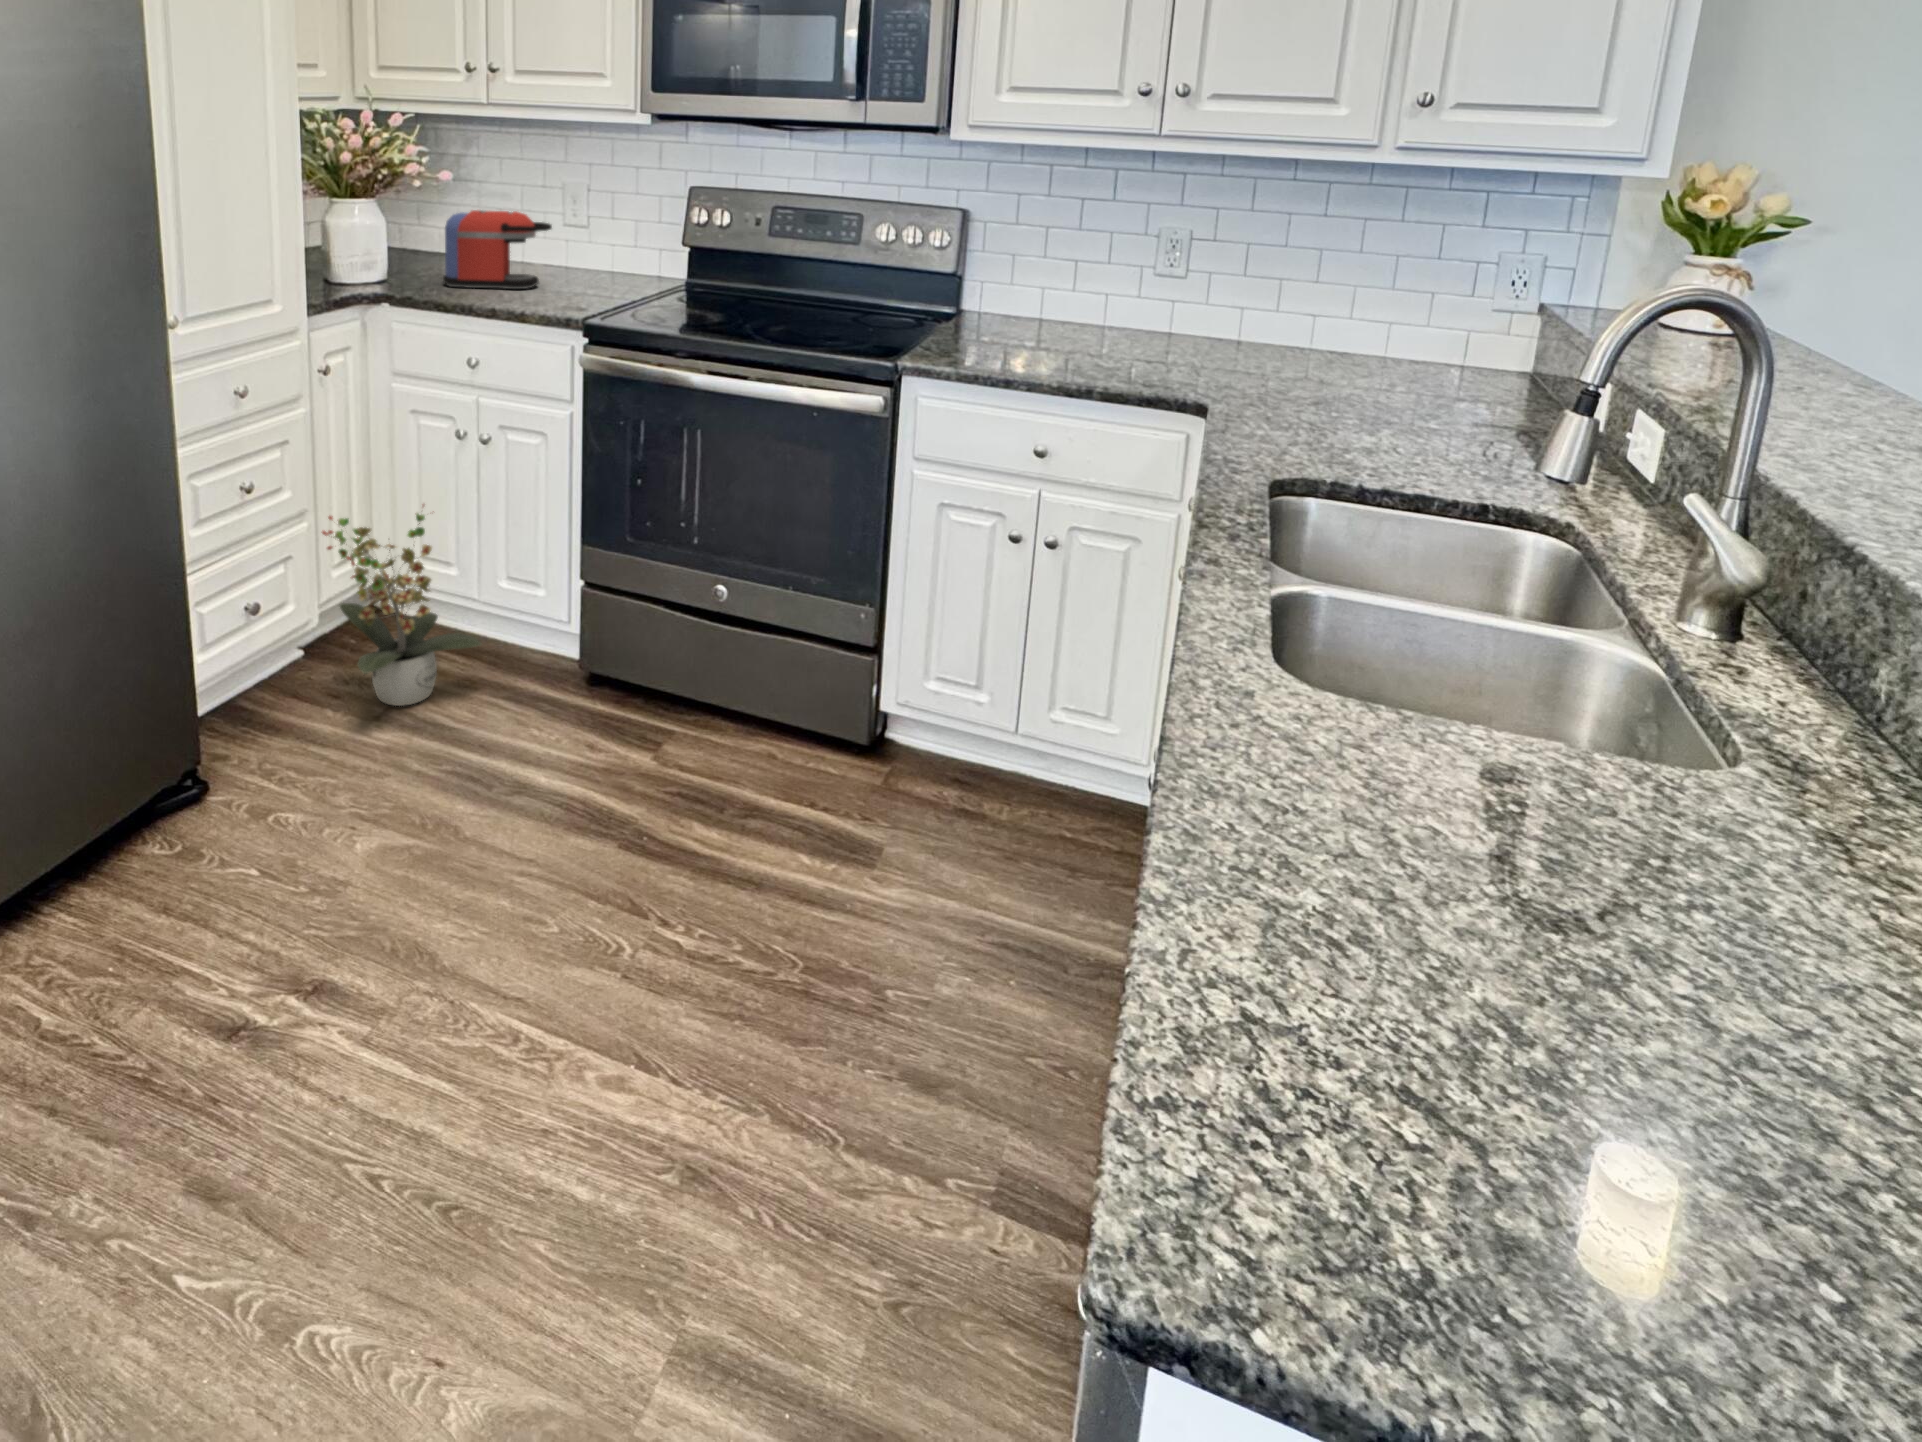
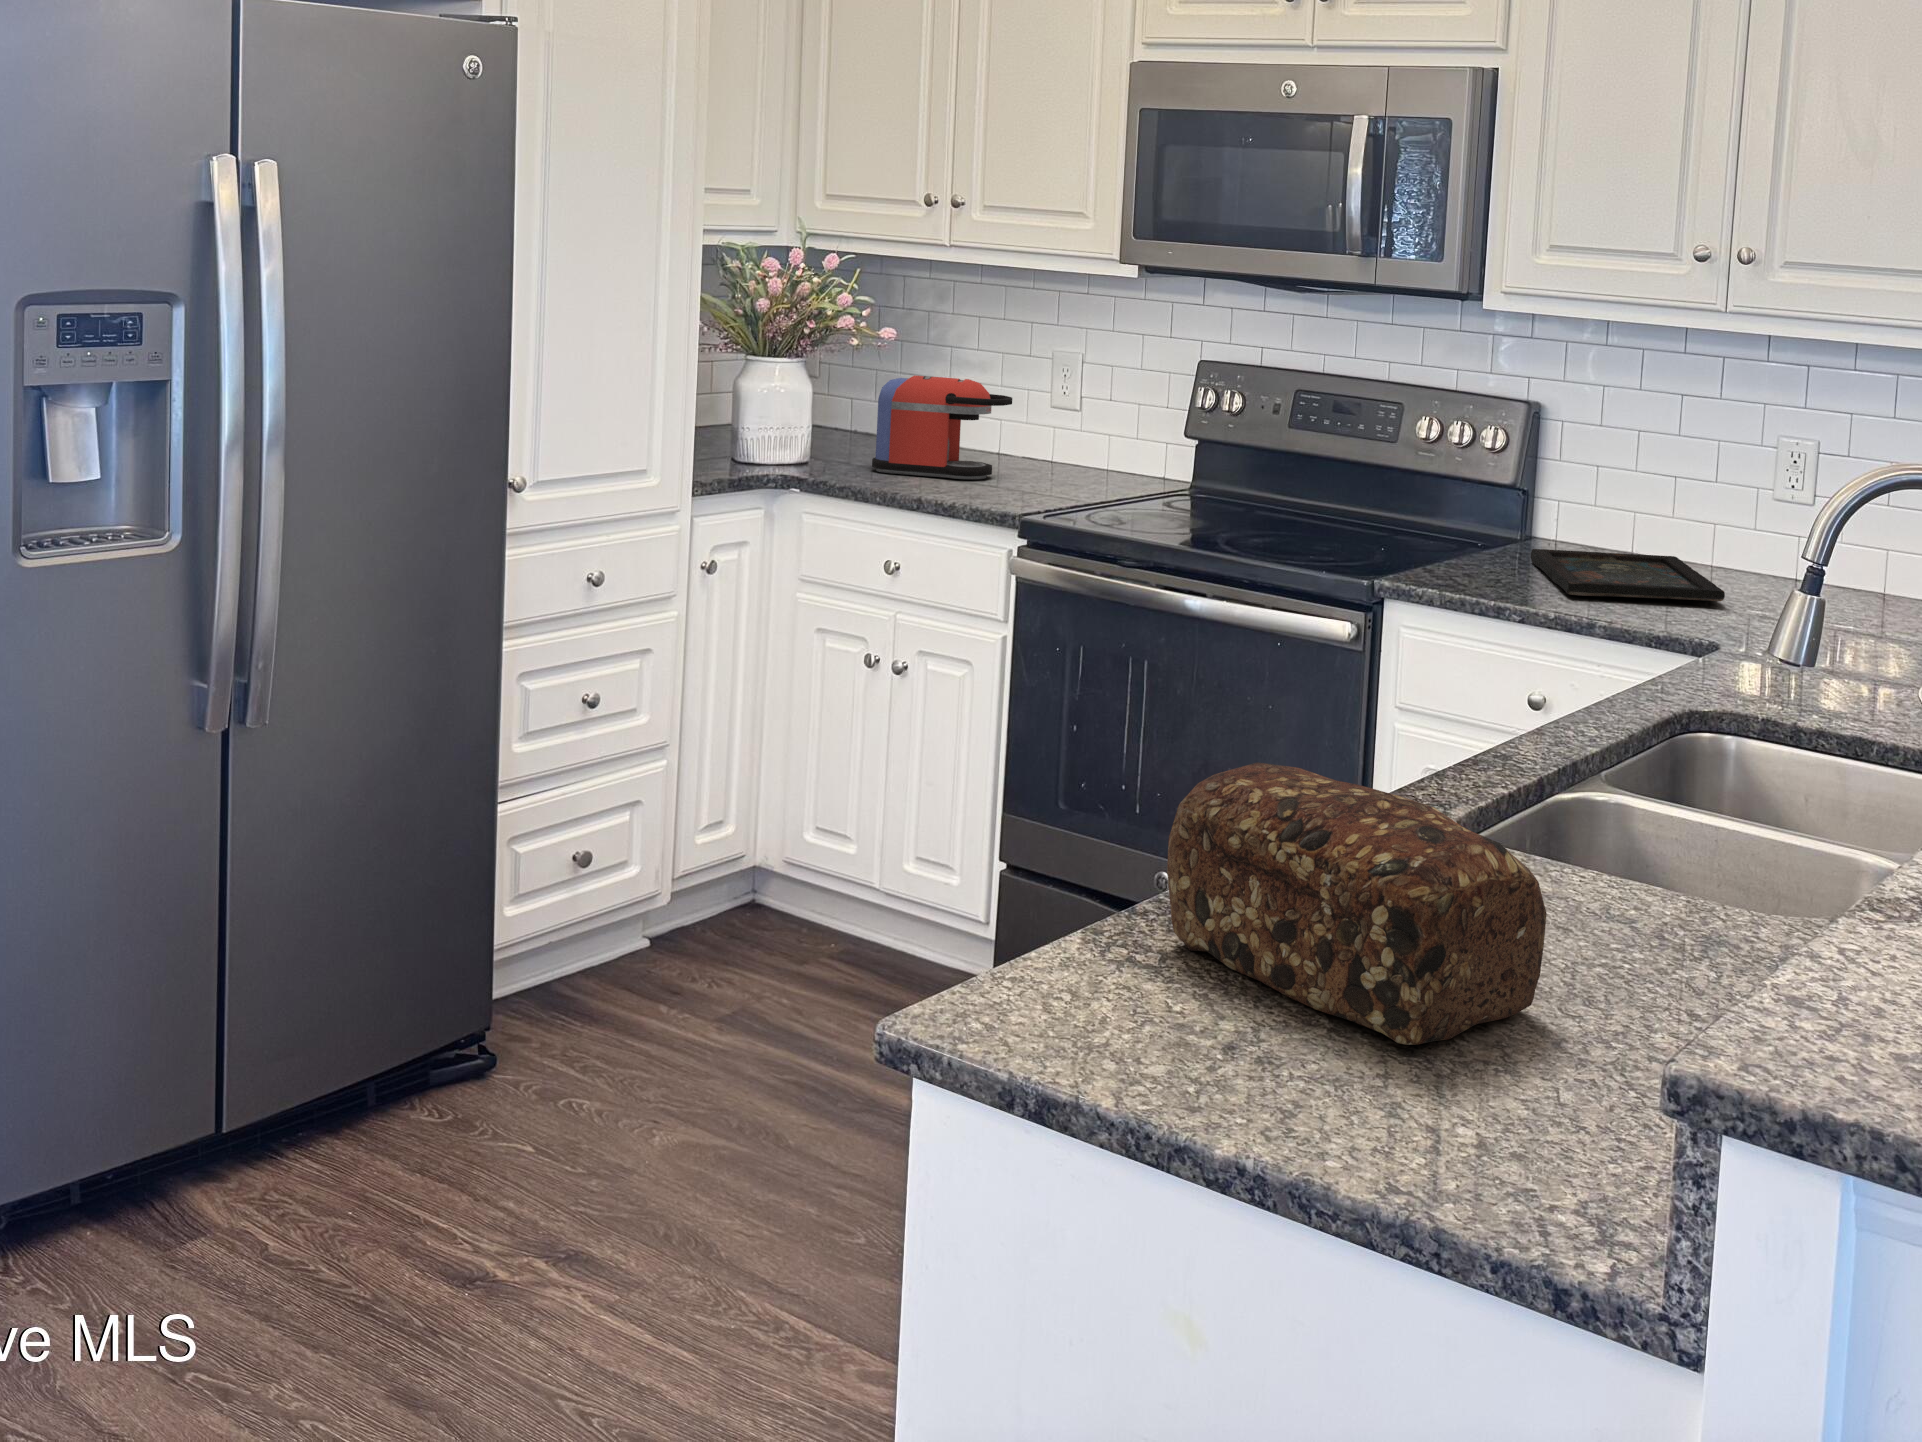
tray: none [987,325,1165,366] -> present [1531,549,1725,601]
potted plant: present [322,505,481,706] -> none [674,742,863,1002]
bread loaf: none [1265,723,1848,1175] -> present [1167,762,1547,1045]

